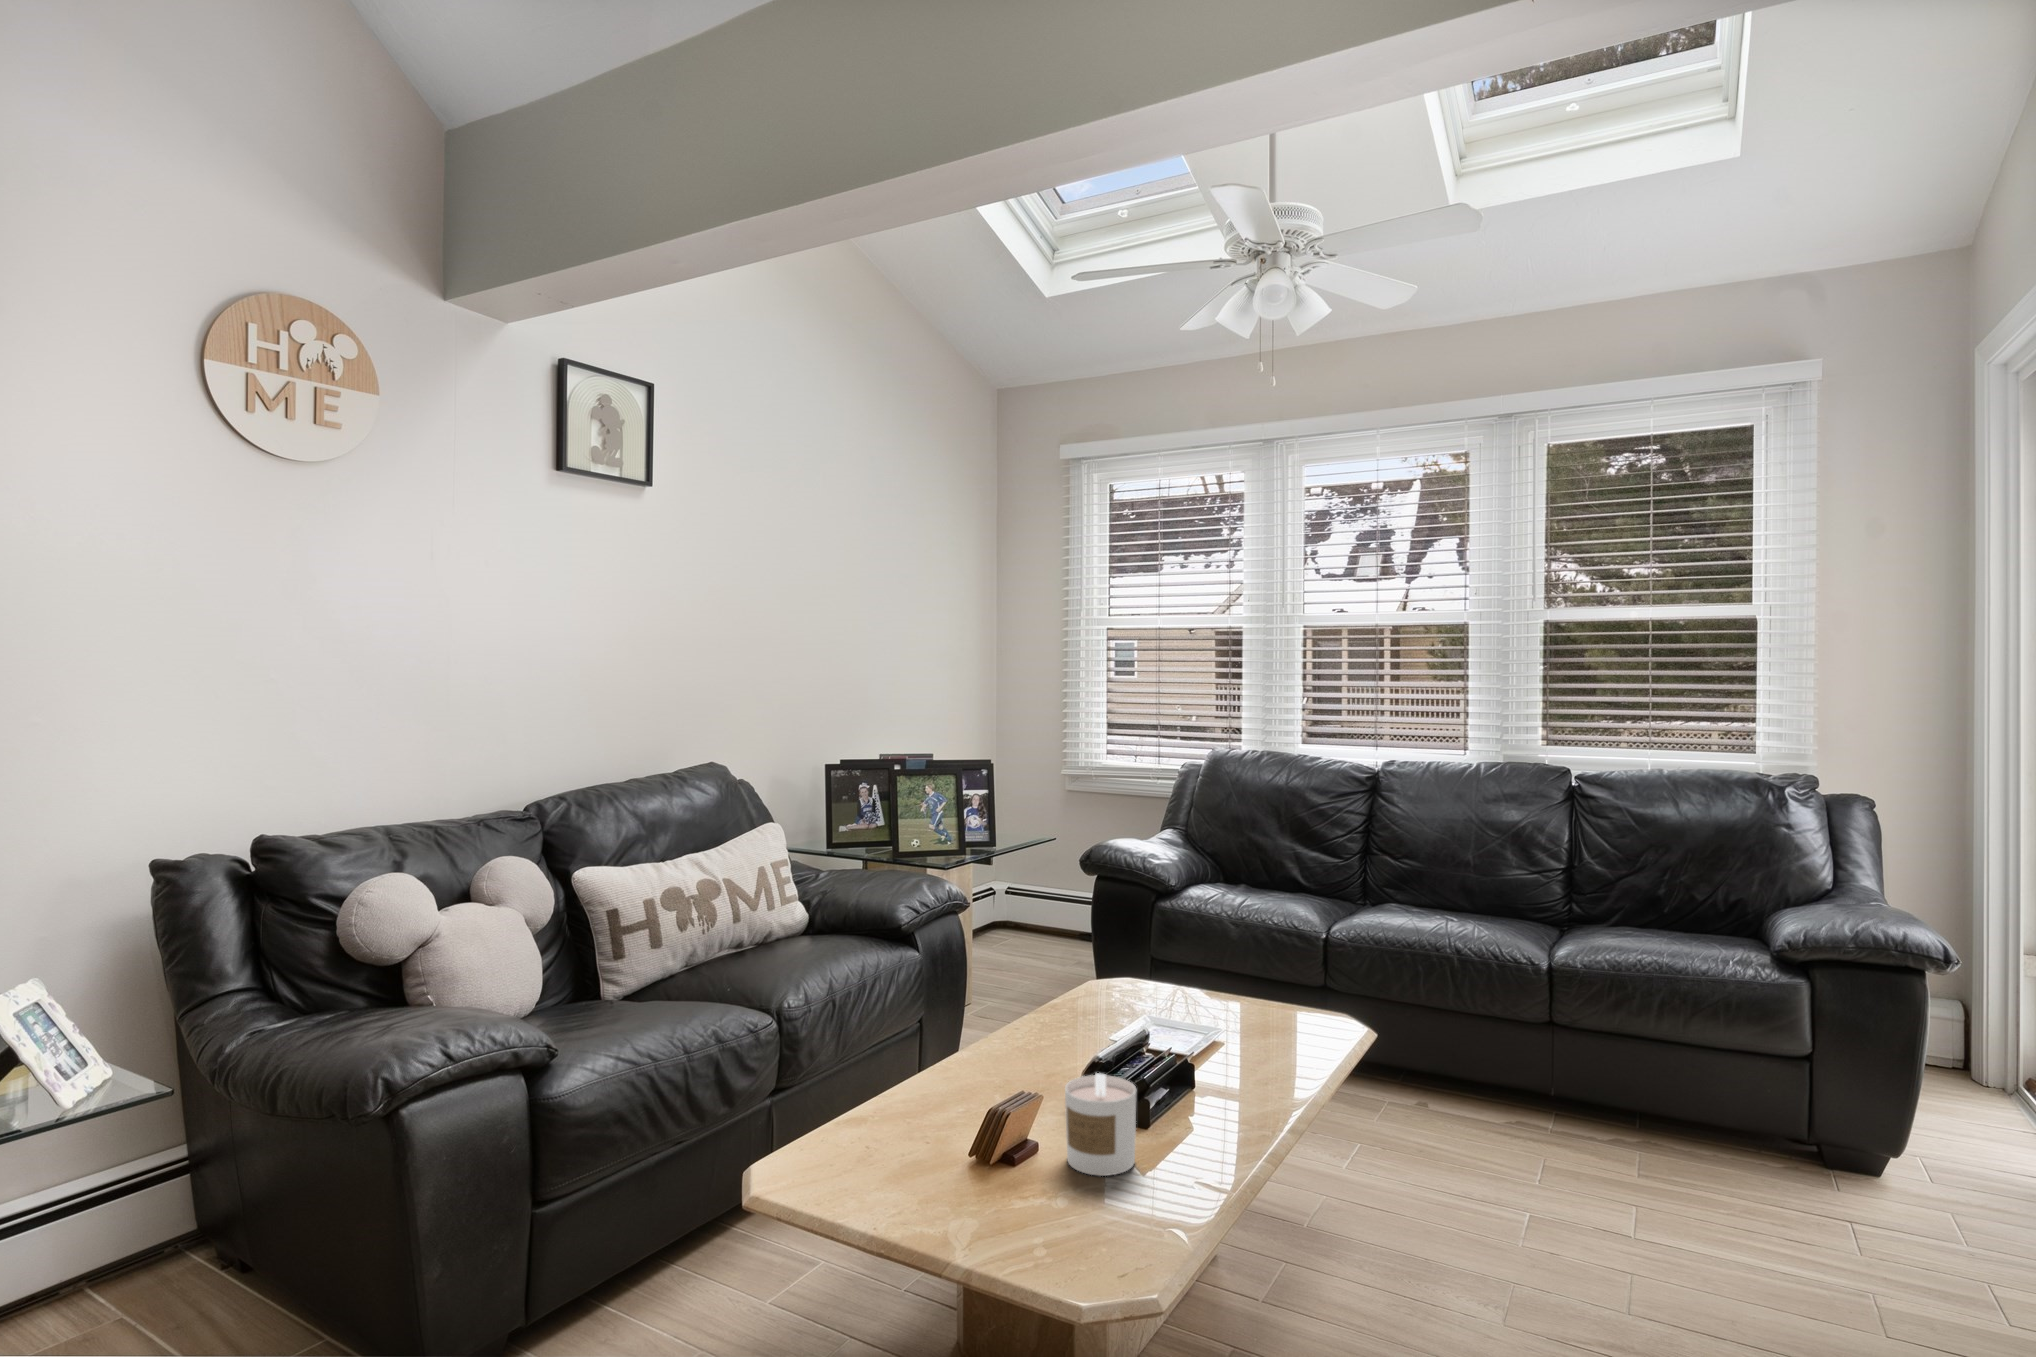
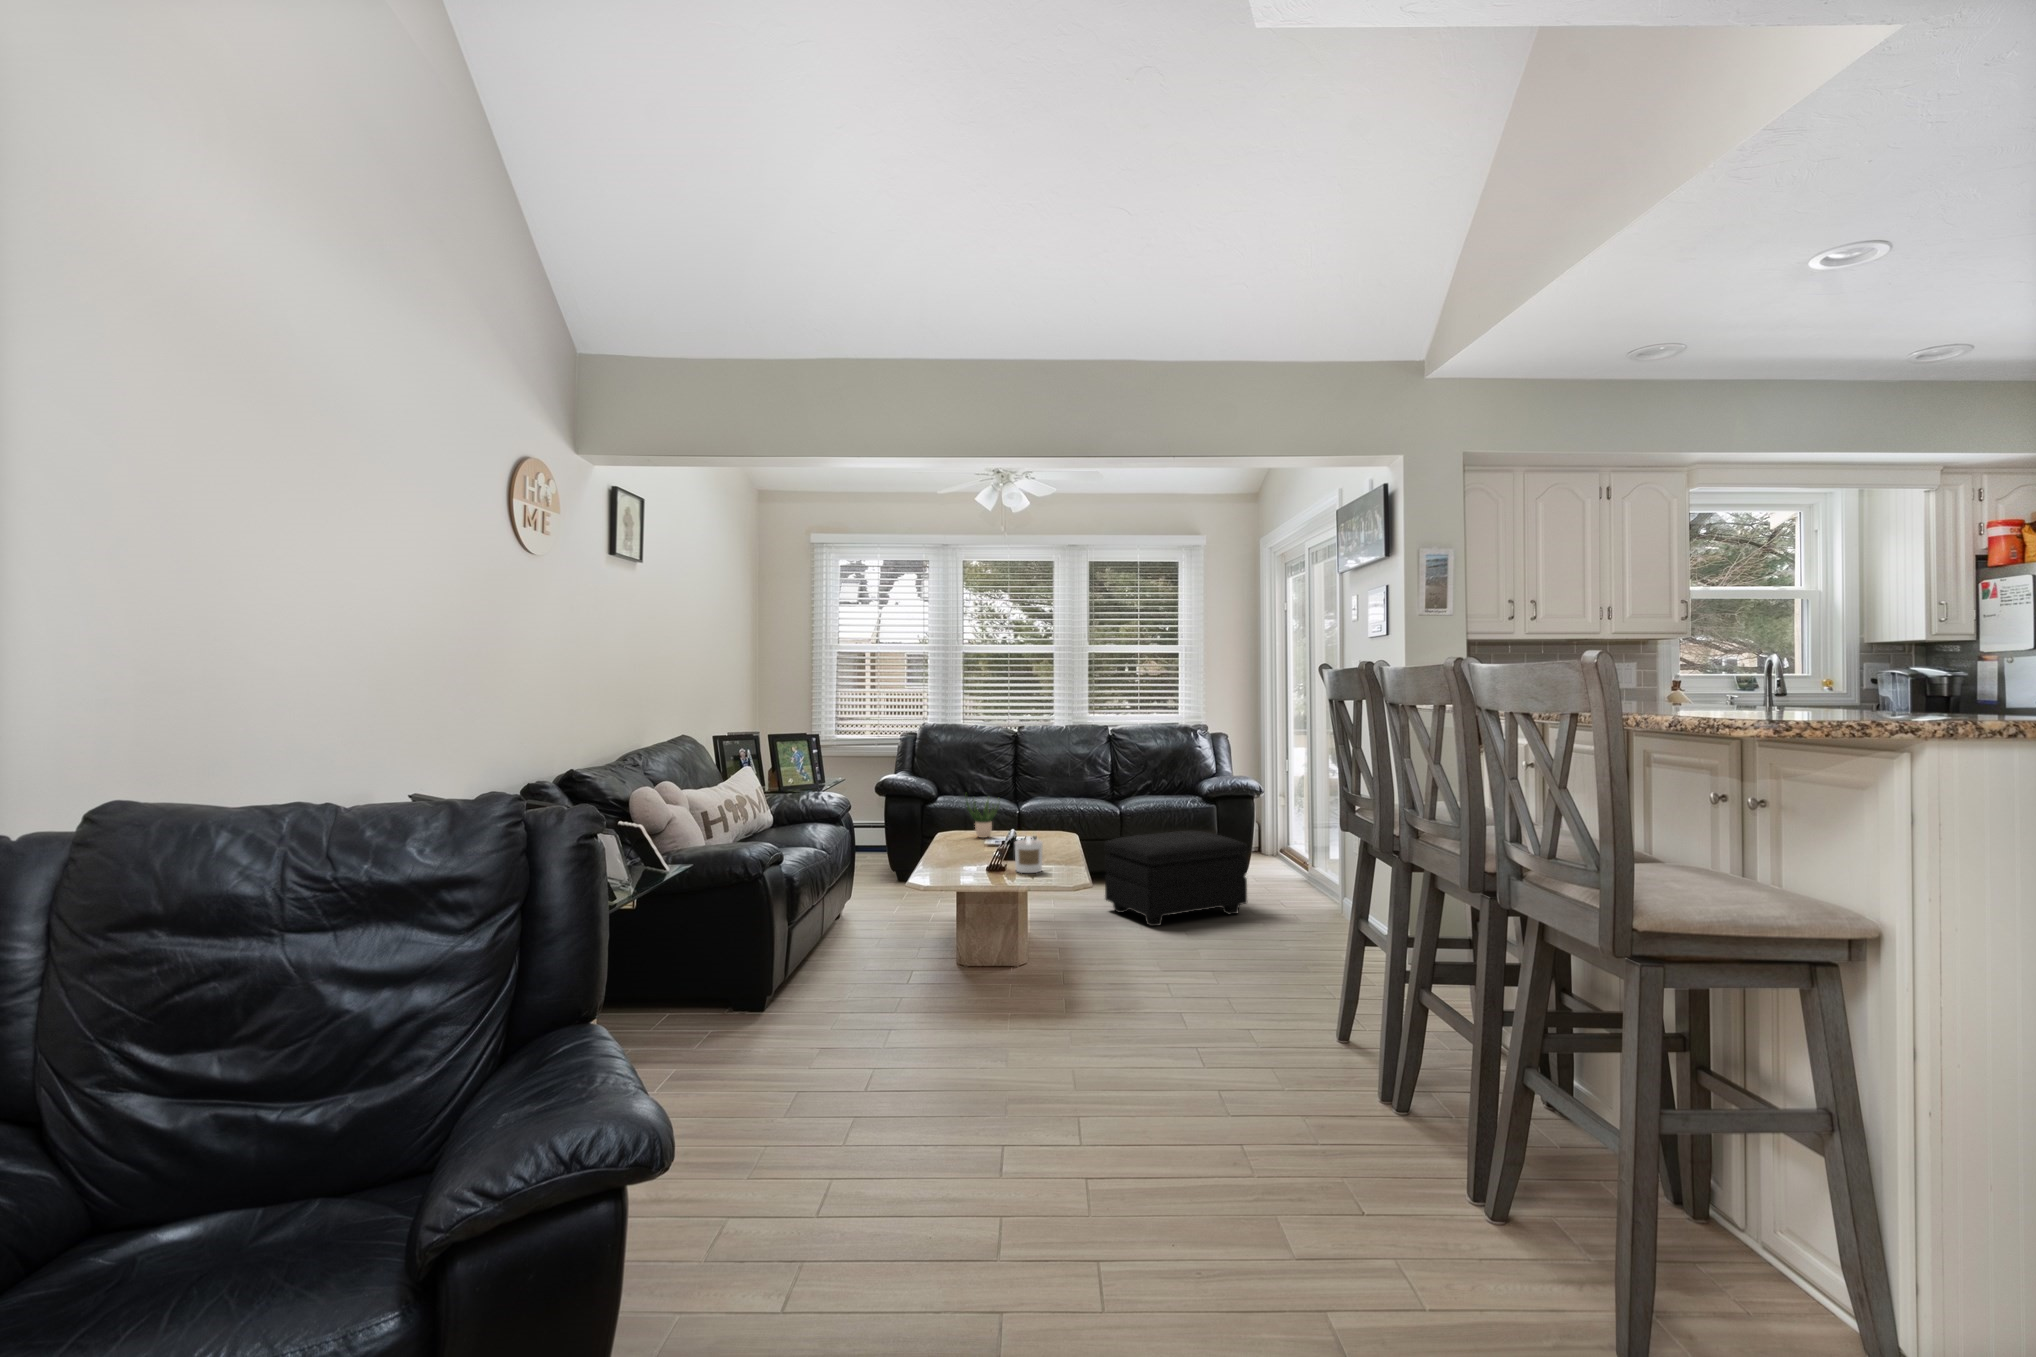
potted plant: none [1130,904,1199,1008] -> present [966,800,999,838]
footstool: none [1464,1042,1868,1305] -> present [1105,831,1247,926]

